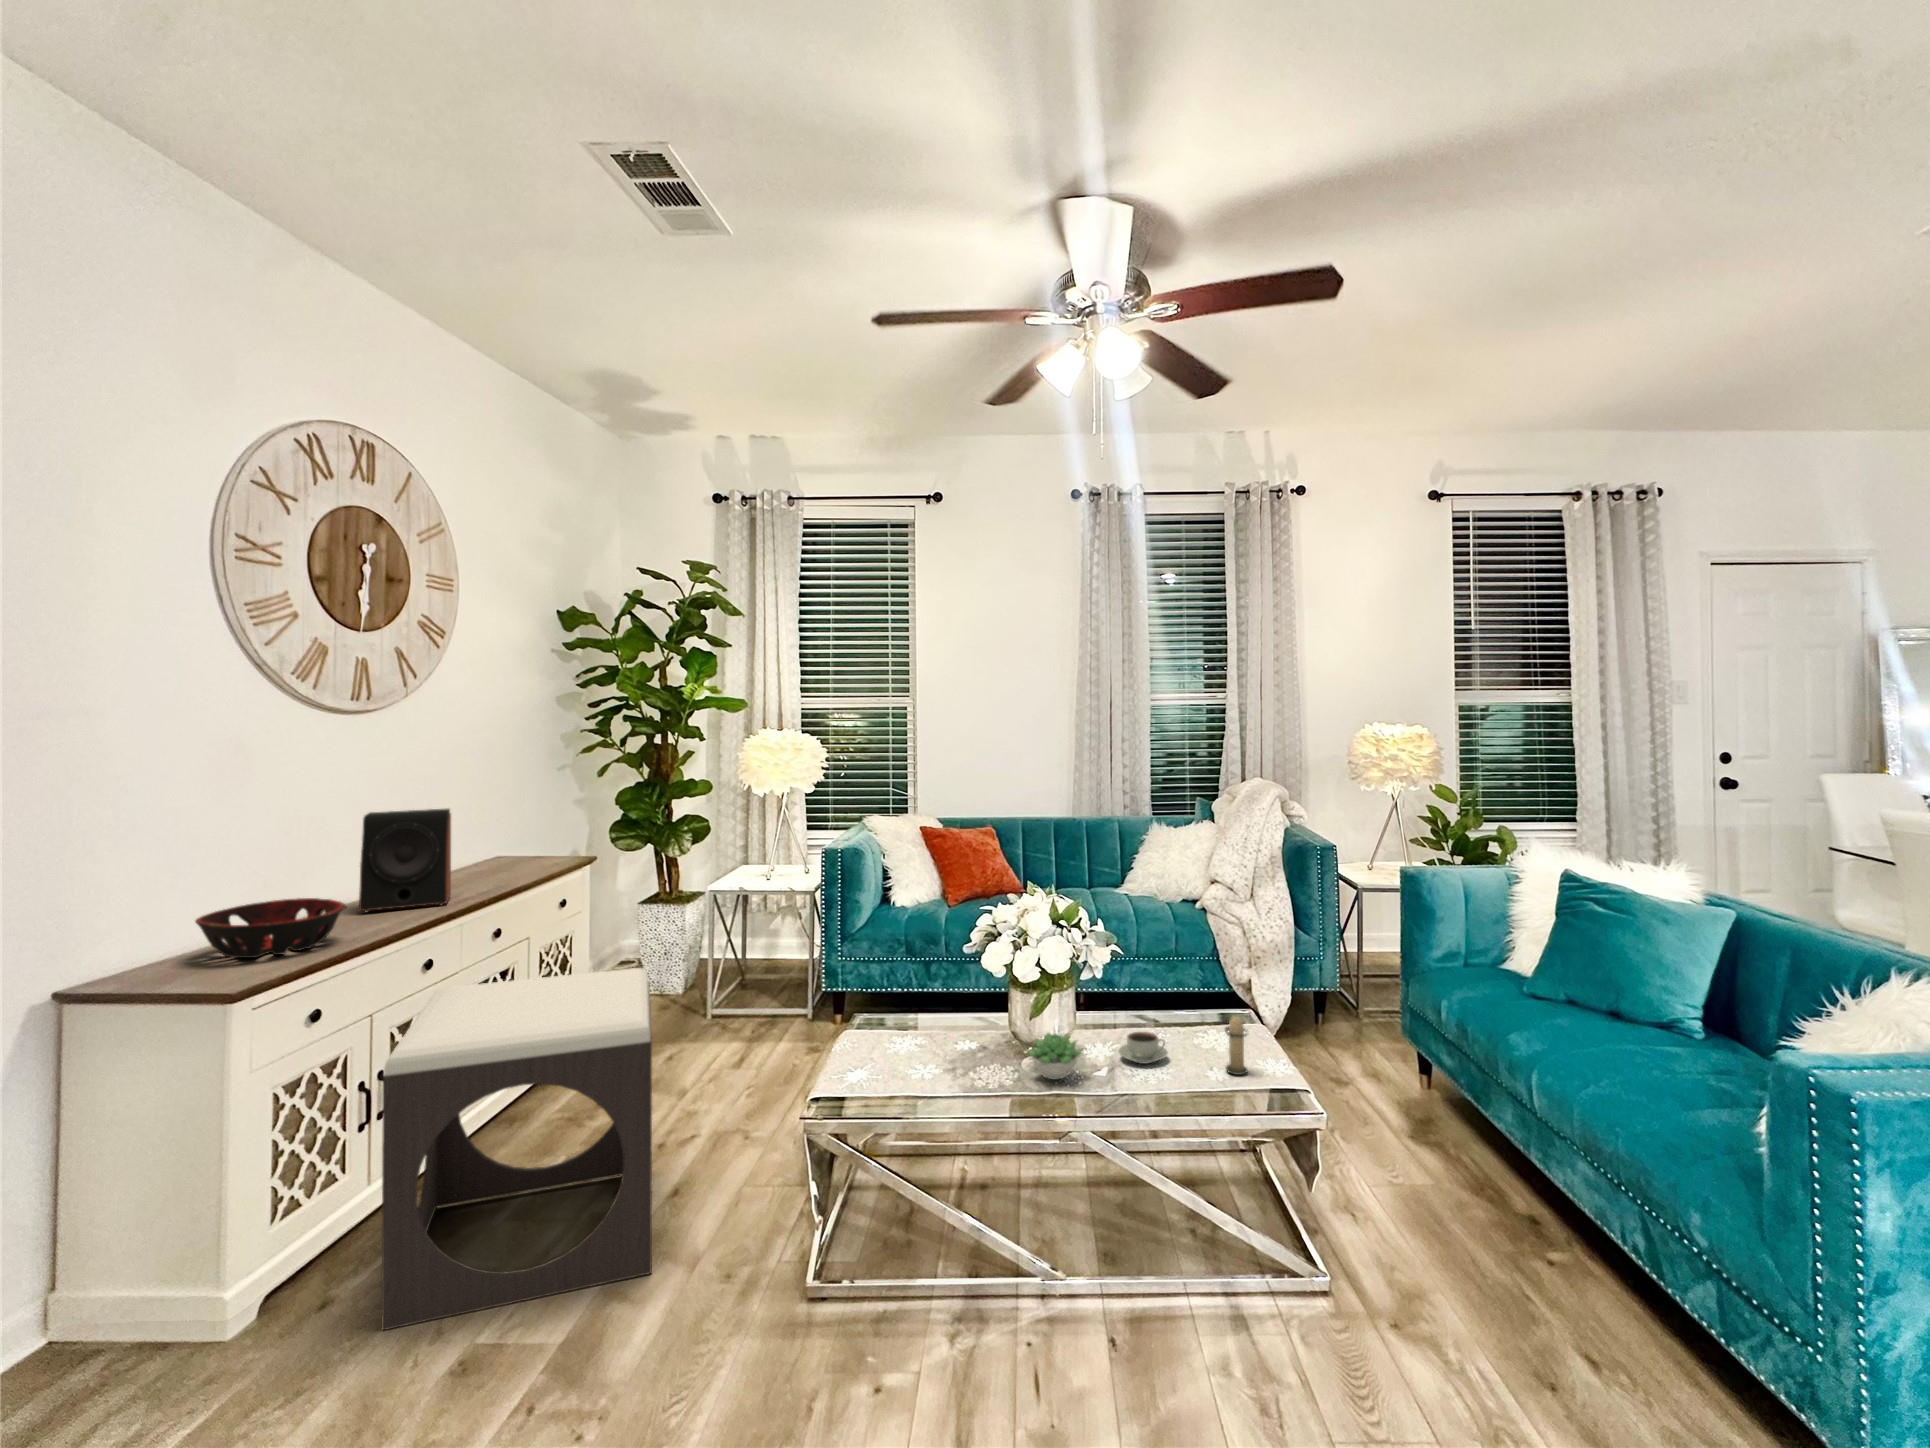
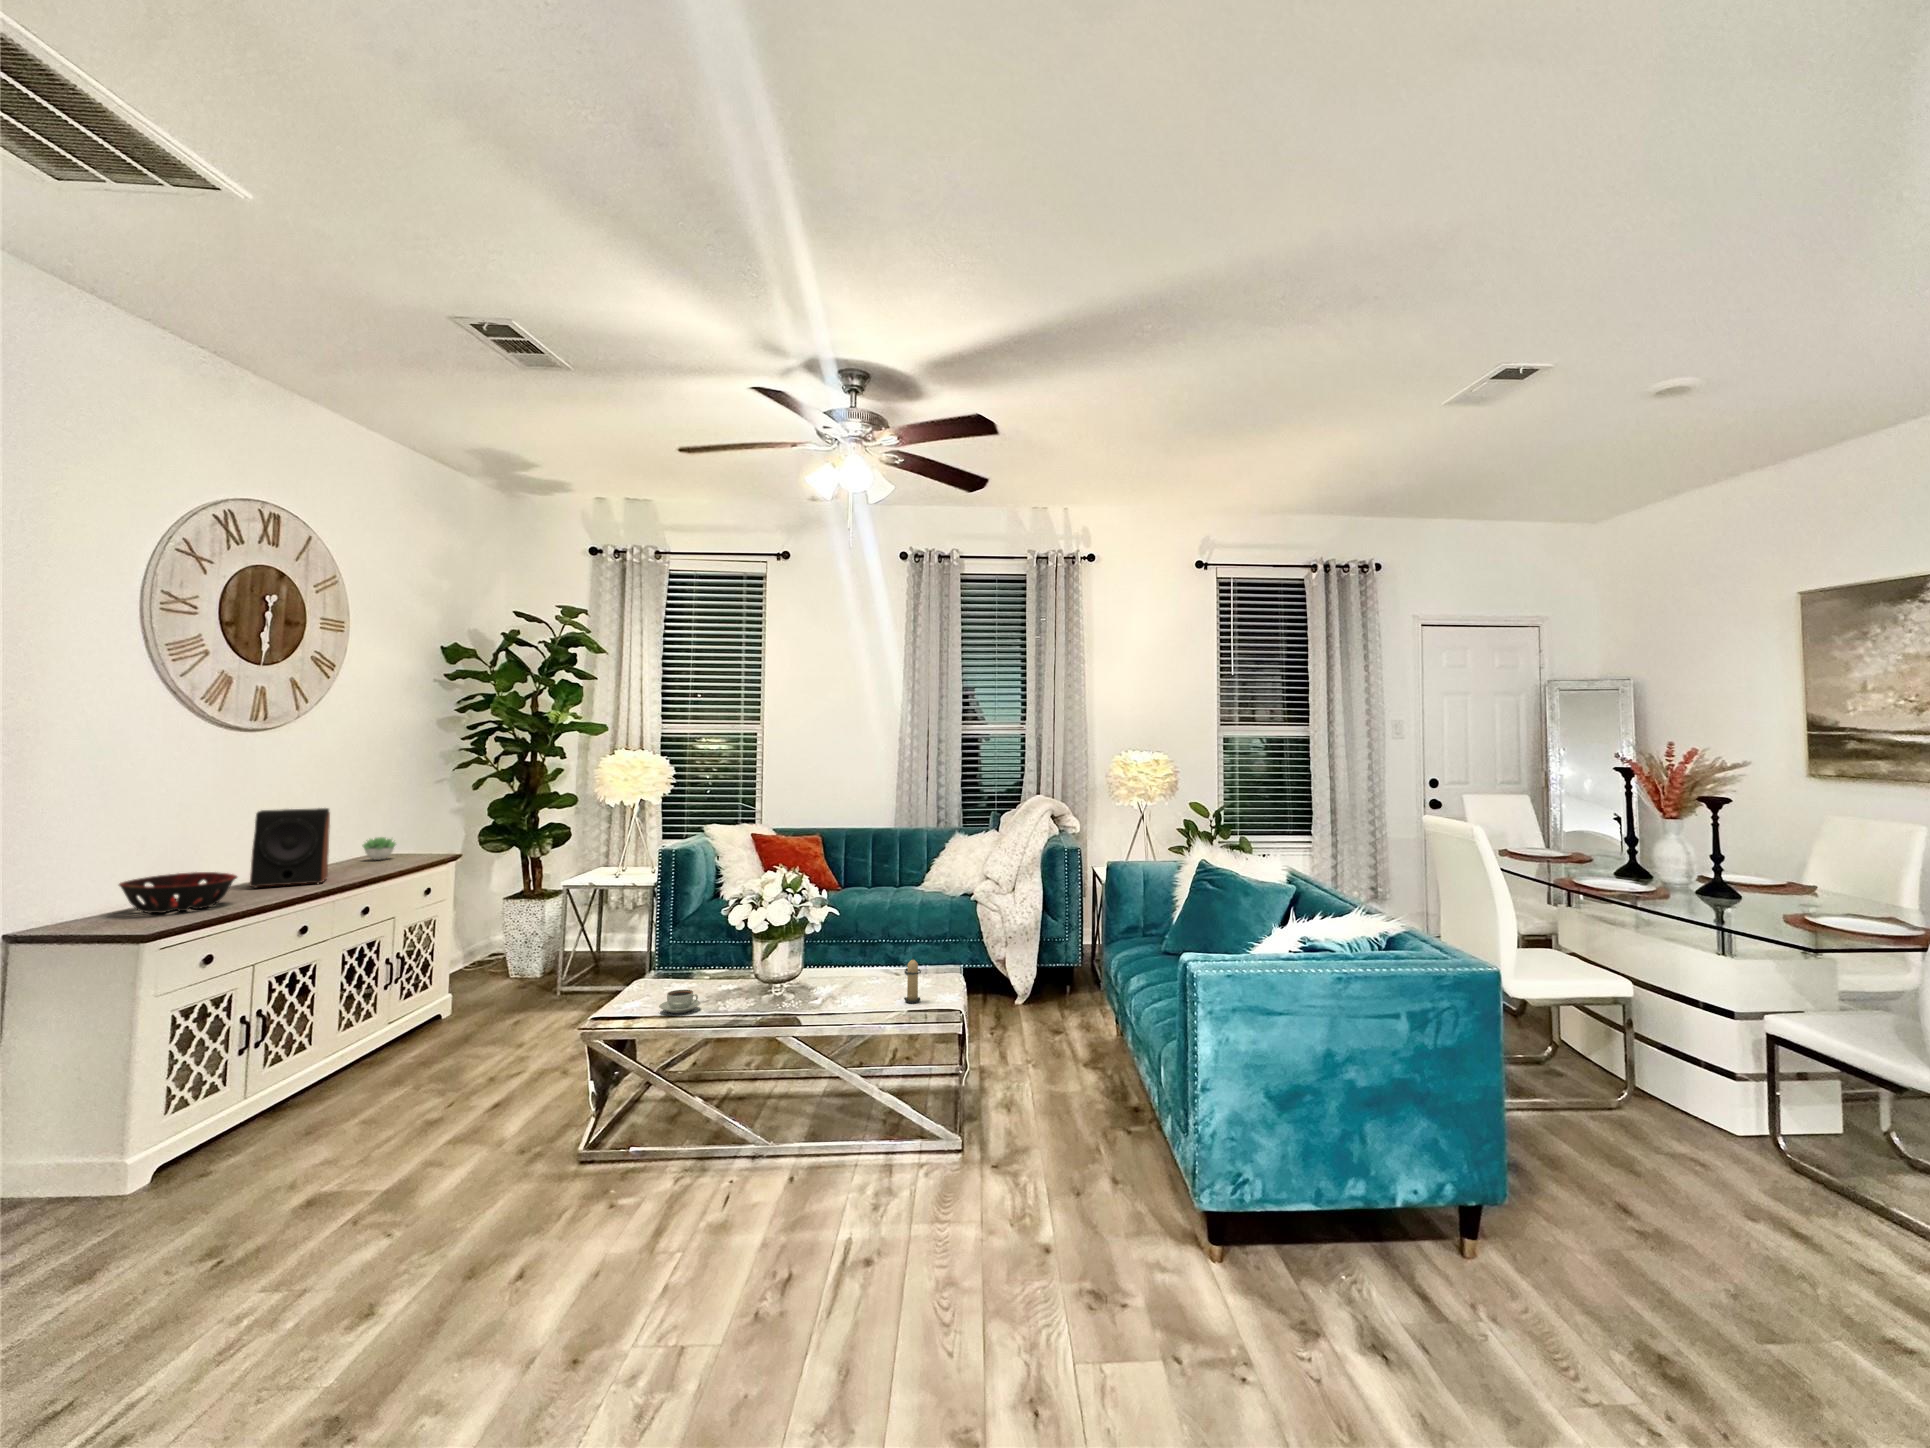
footstool: present [382,968,652,1330] -> none [249,931,482,1180]
coffee cup: present [1118,1032,1168,1064] -> present [659,990,700,1013]
succulent plant: present [1026,1033,1083,1079] -> present [362,837,396,860]

